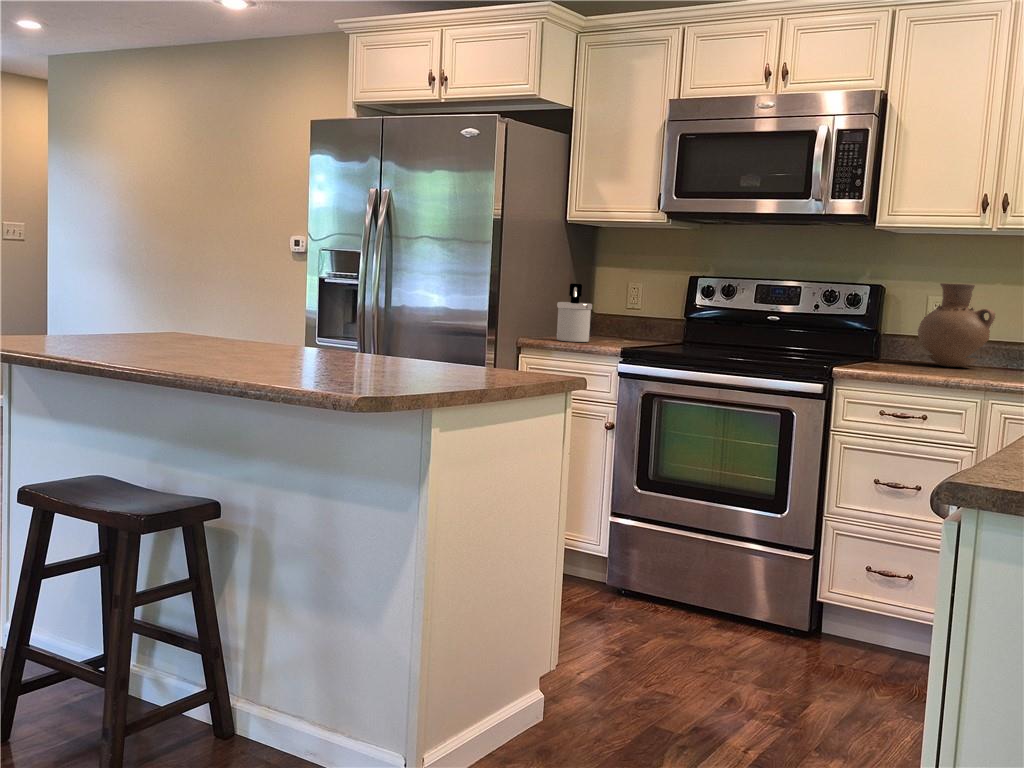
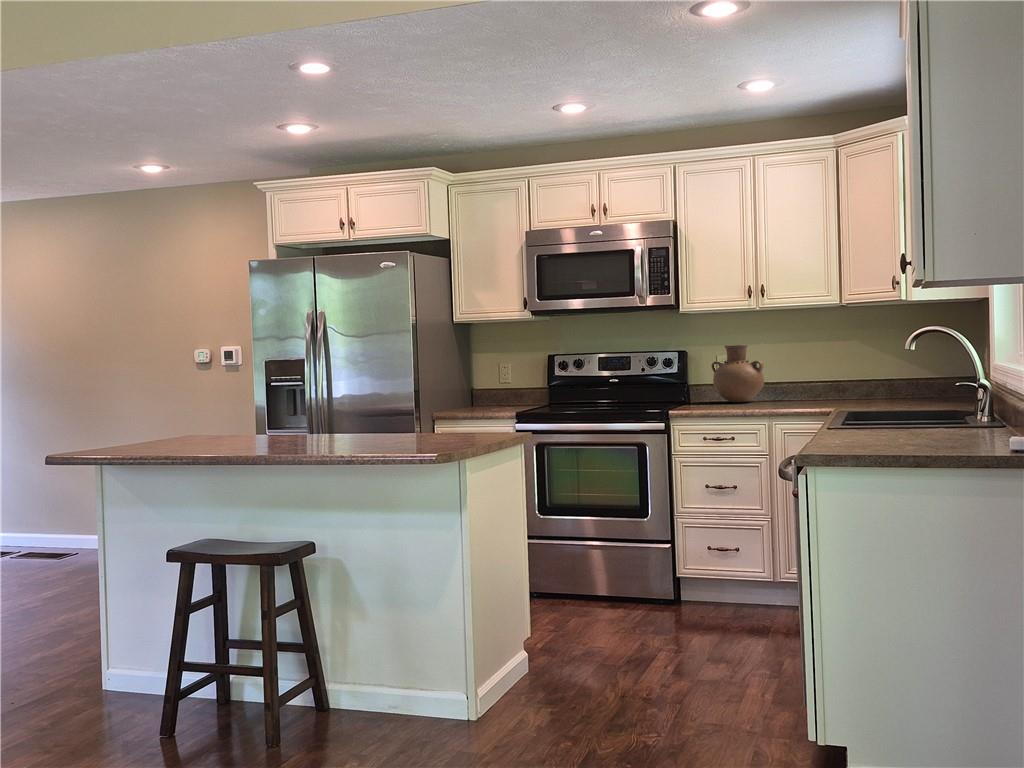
soap dispenser: present [557,283,592,342] -> none [462,370,487,413]

